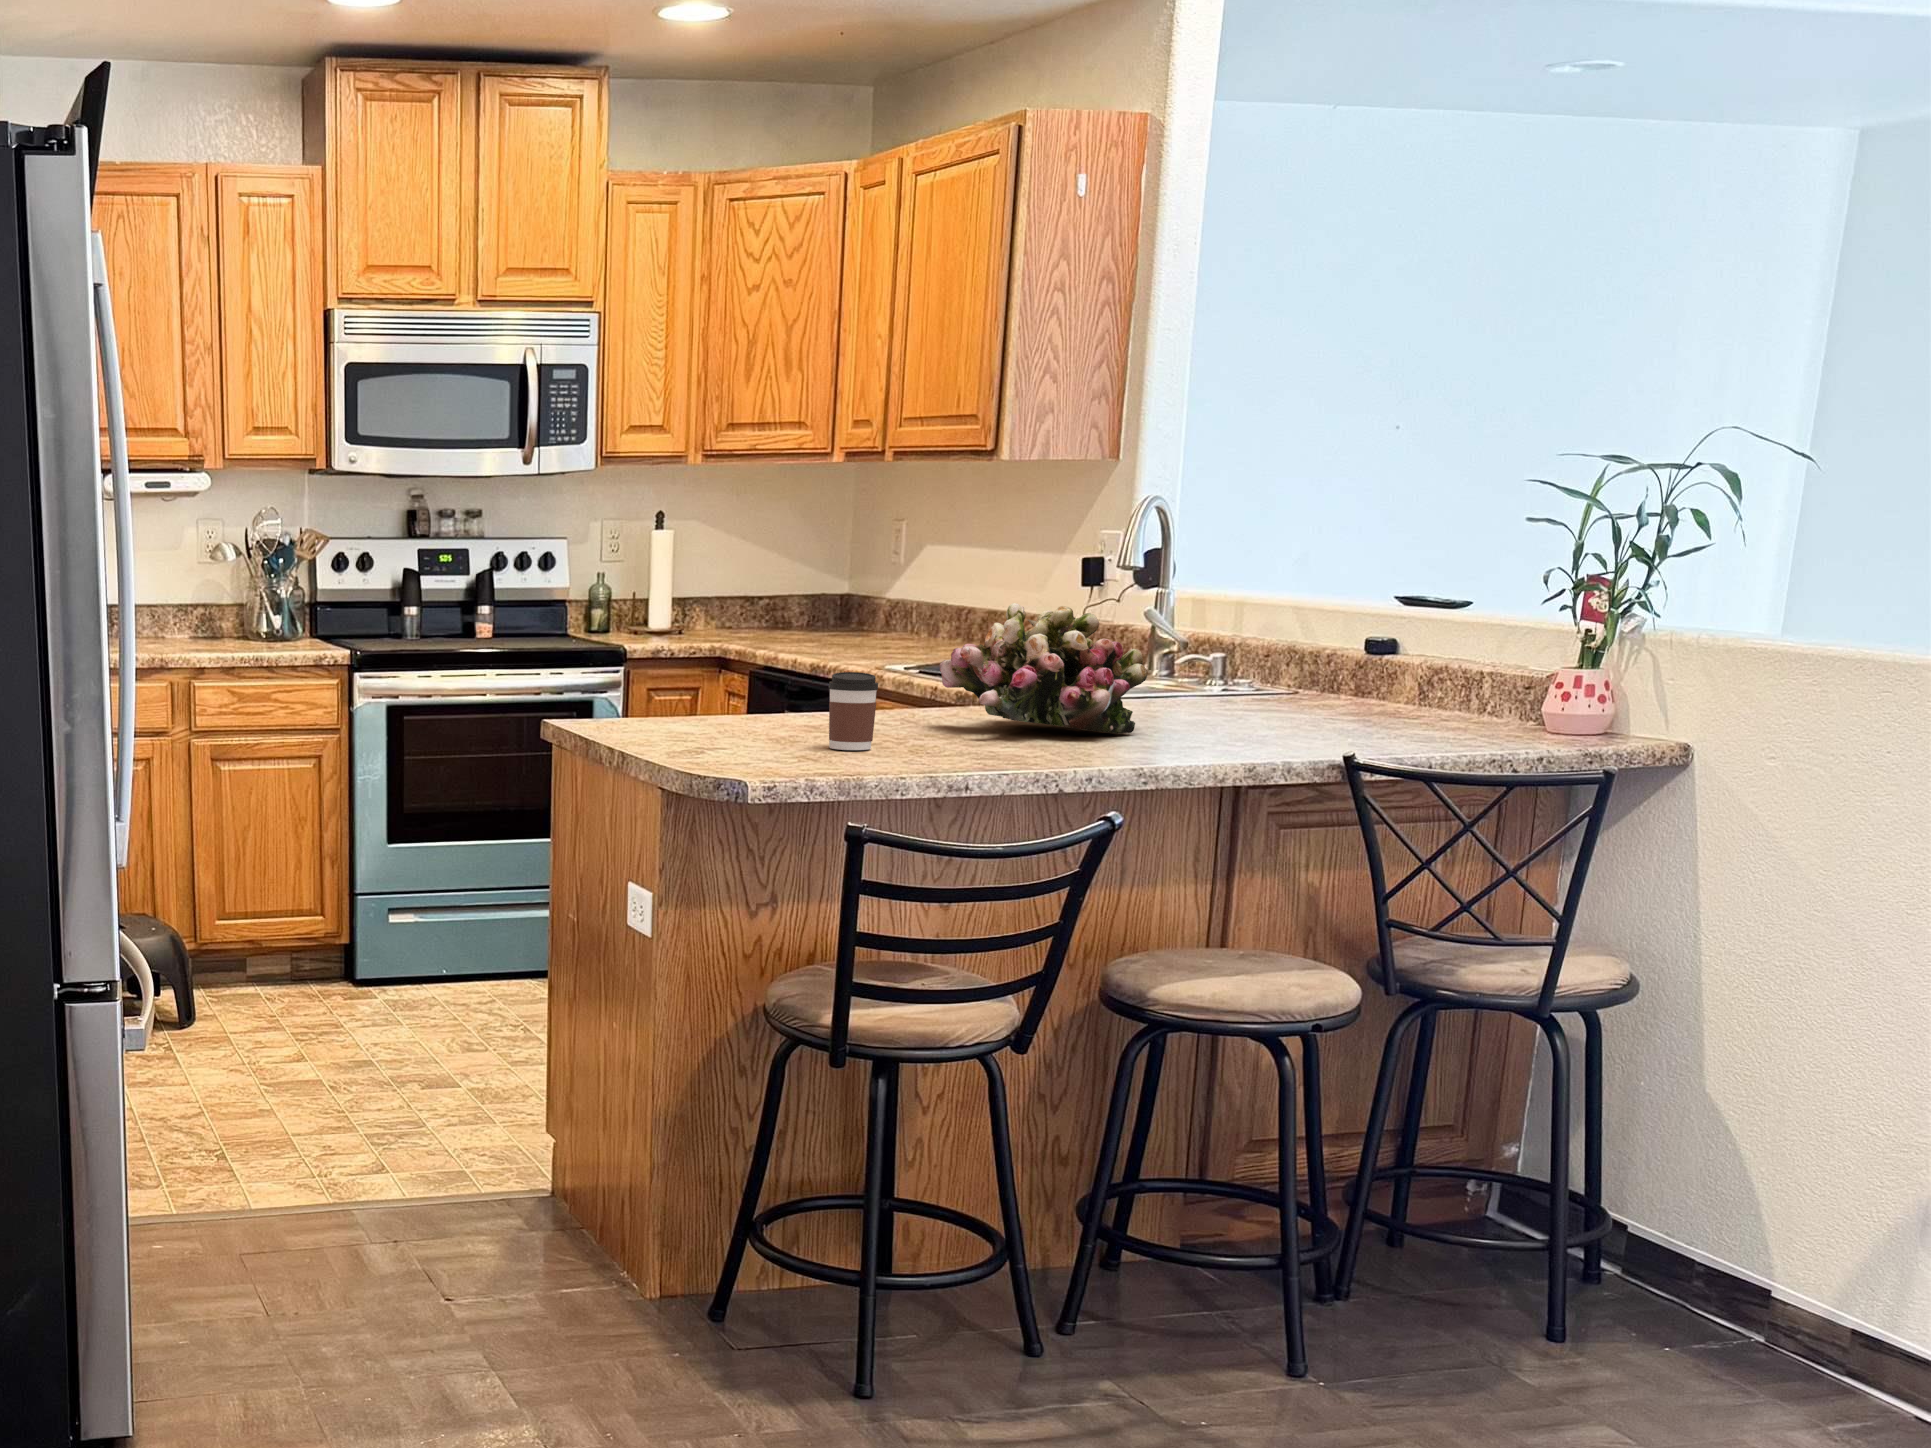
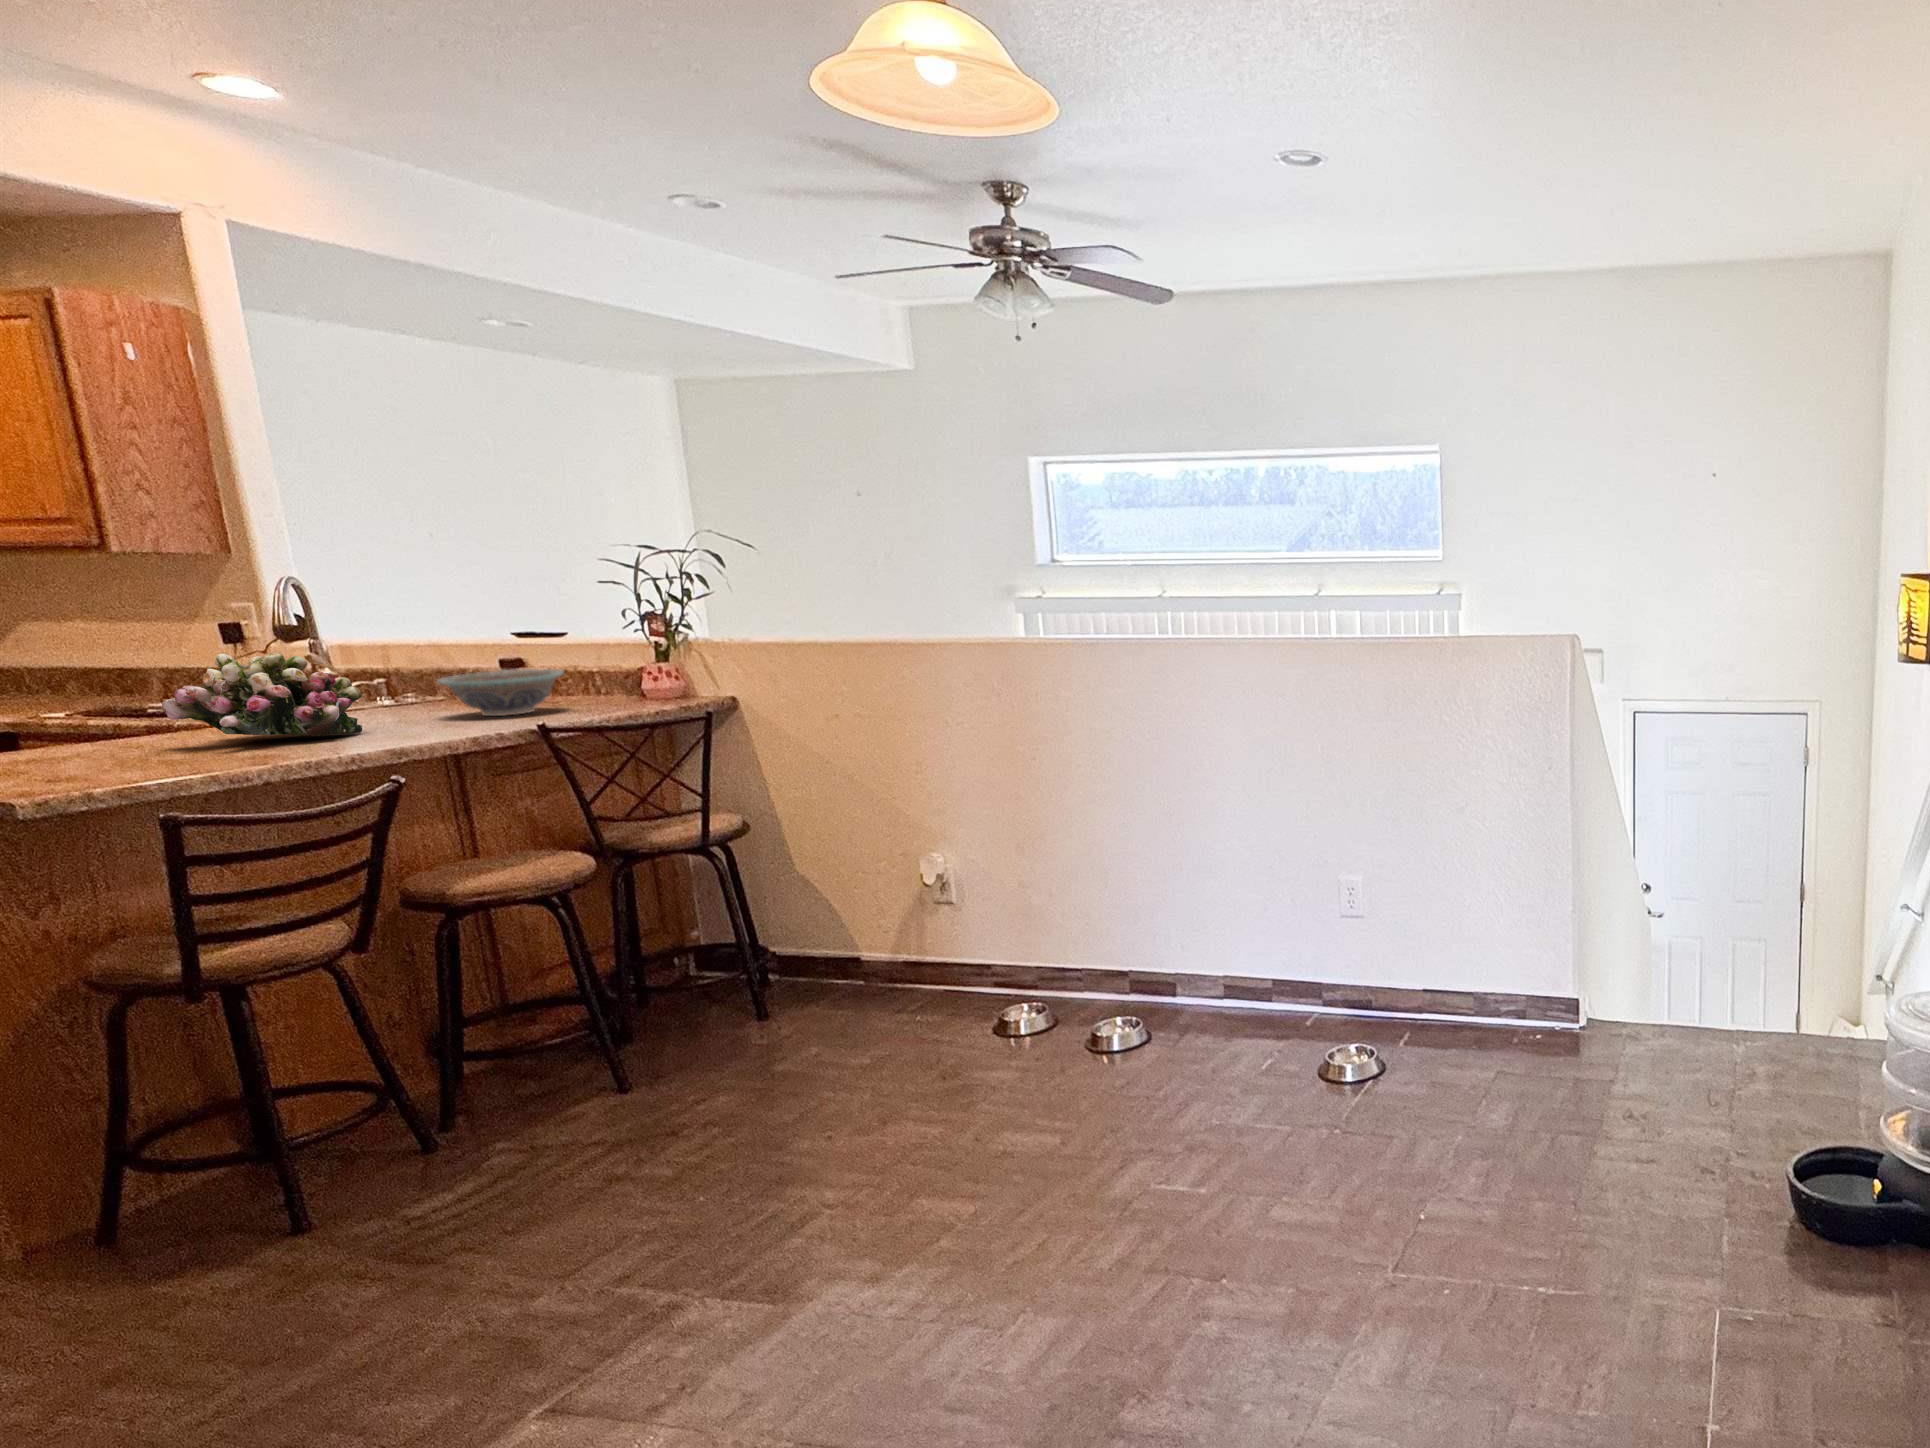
decorative bowl: none [1250,657,1425,731] -> present [438,669,563,716]
coffee cup: present [829,672,878,750] -> none [64,714,128,775]

